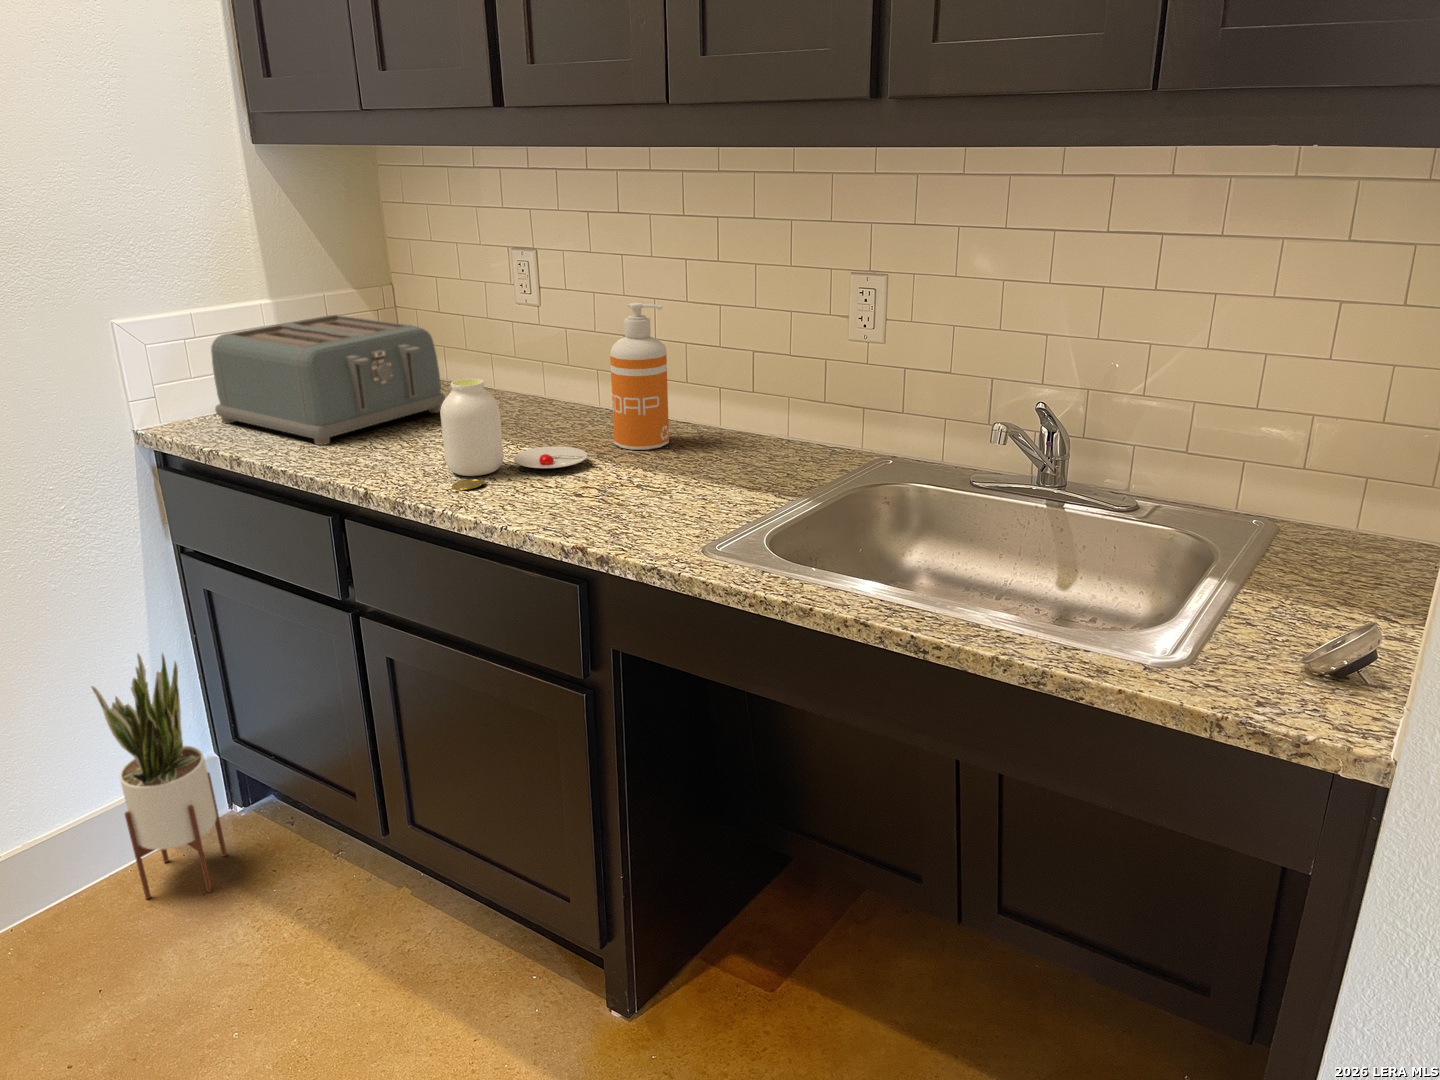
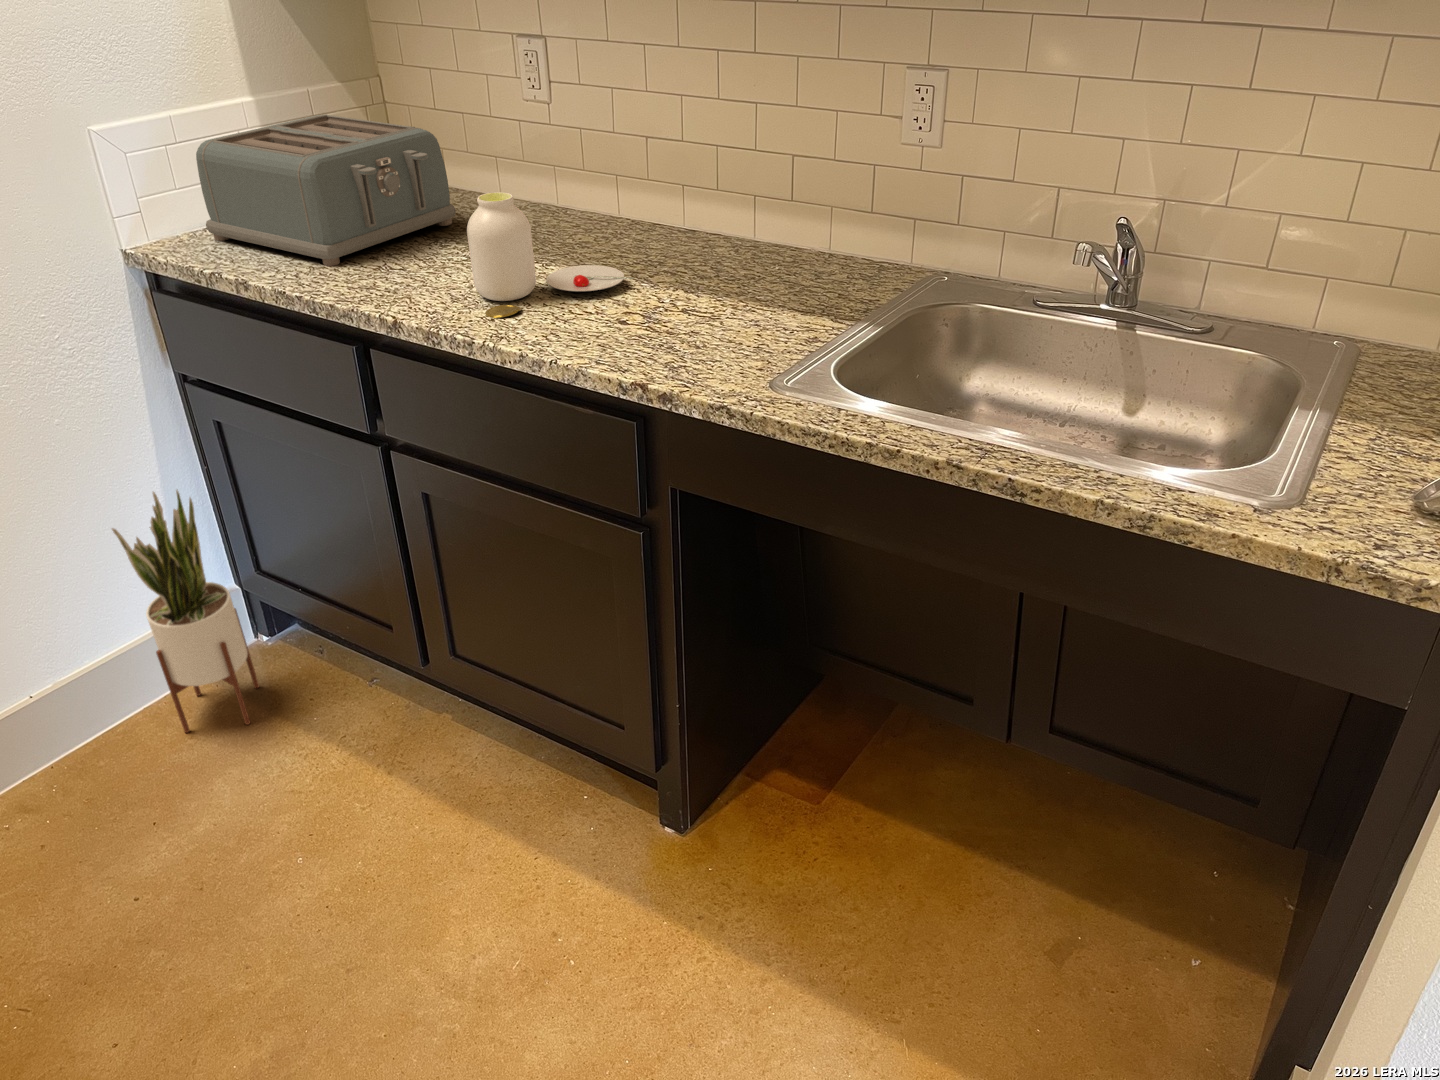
soap dispenser: present [610,303,669,450] -> none [643,102,705,267]

